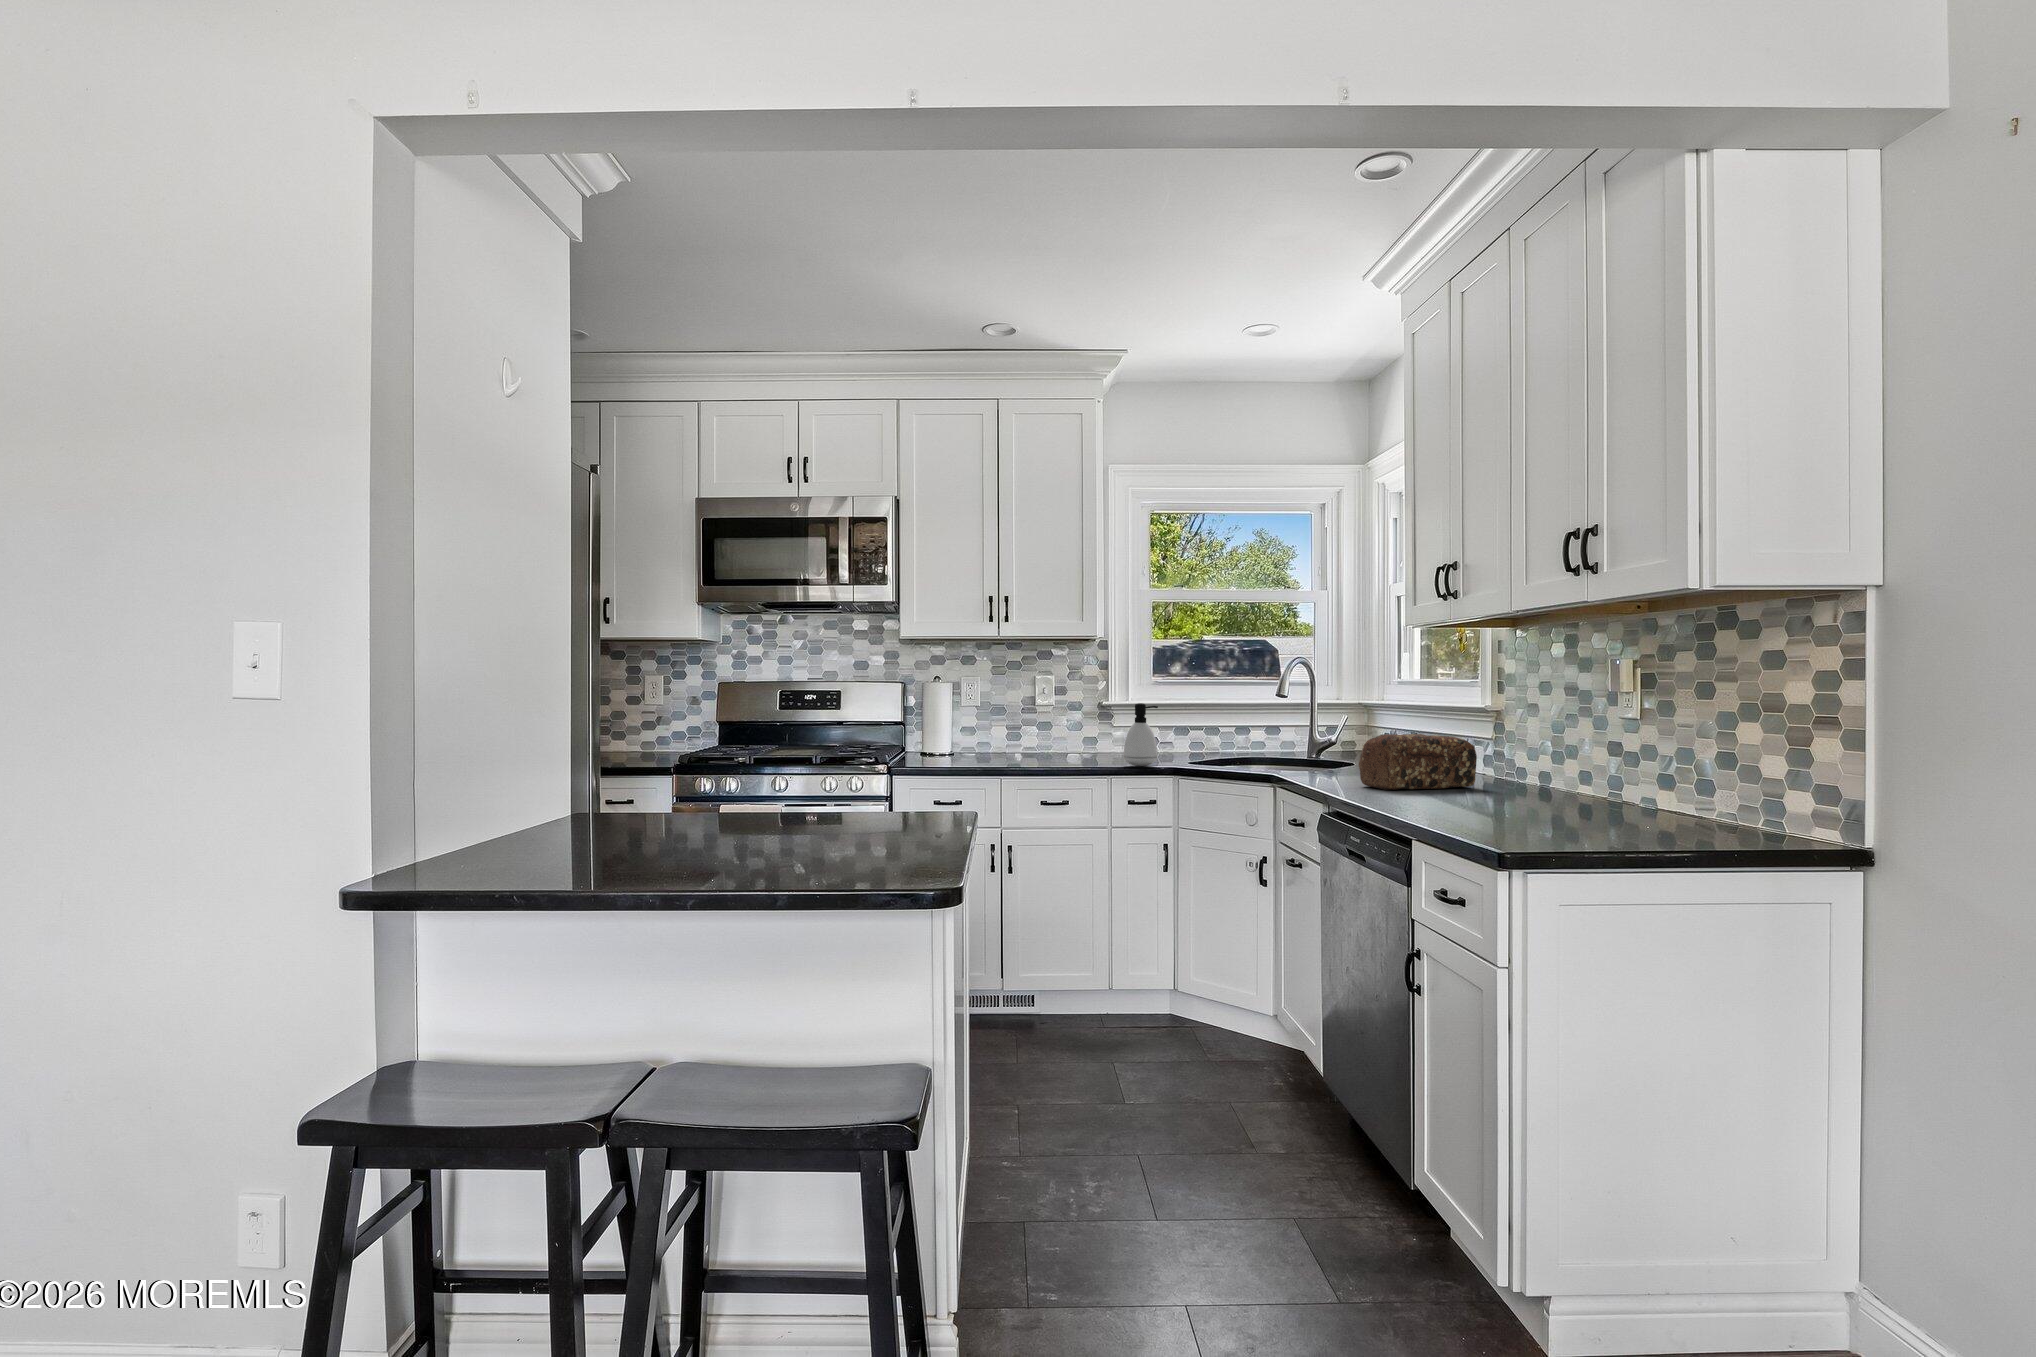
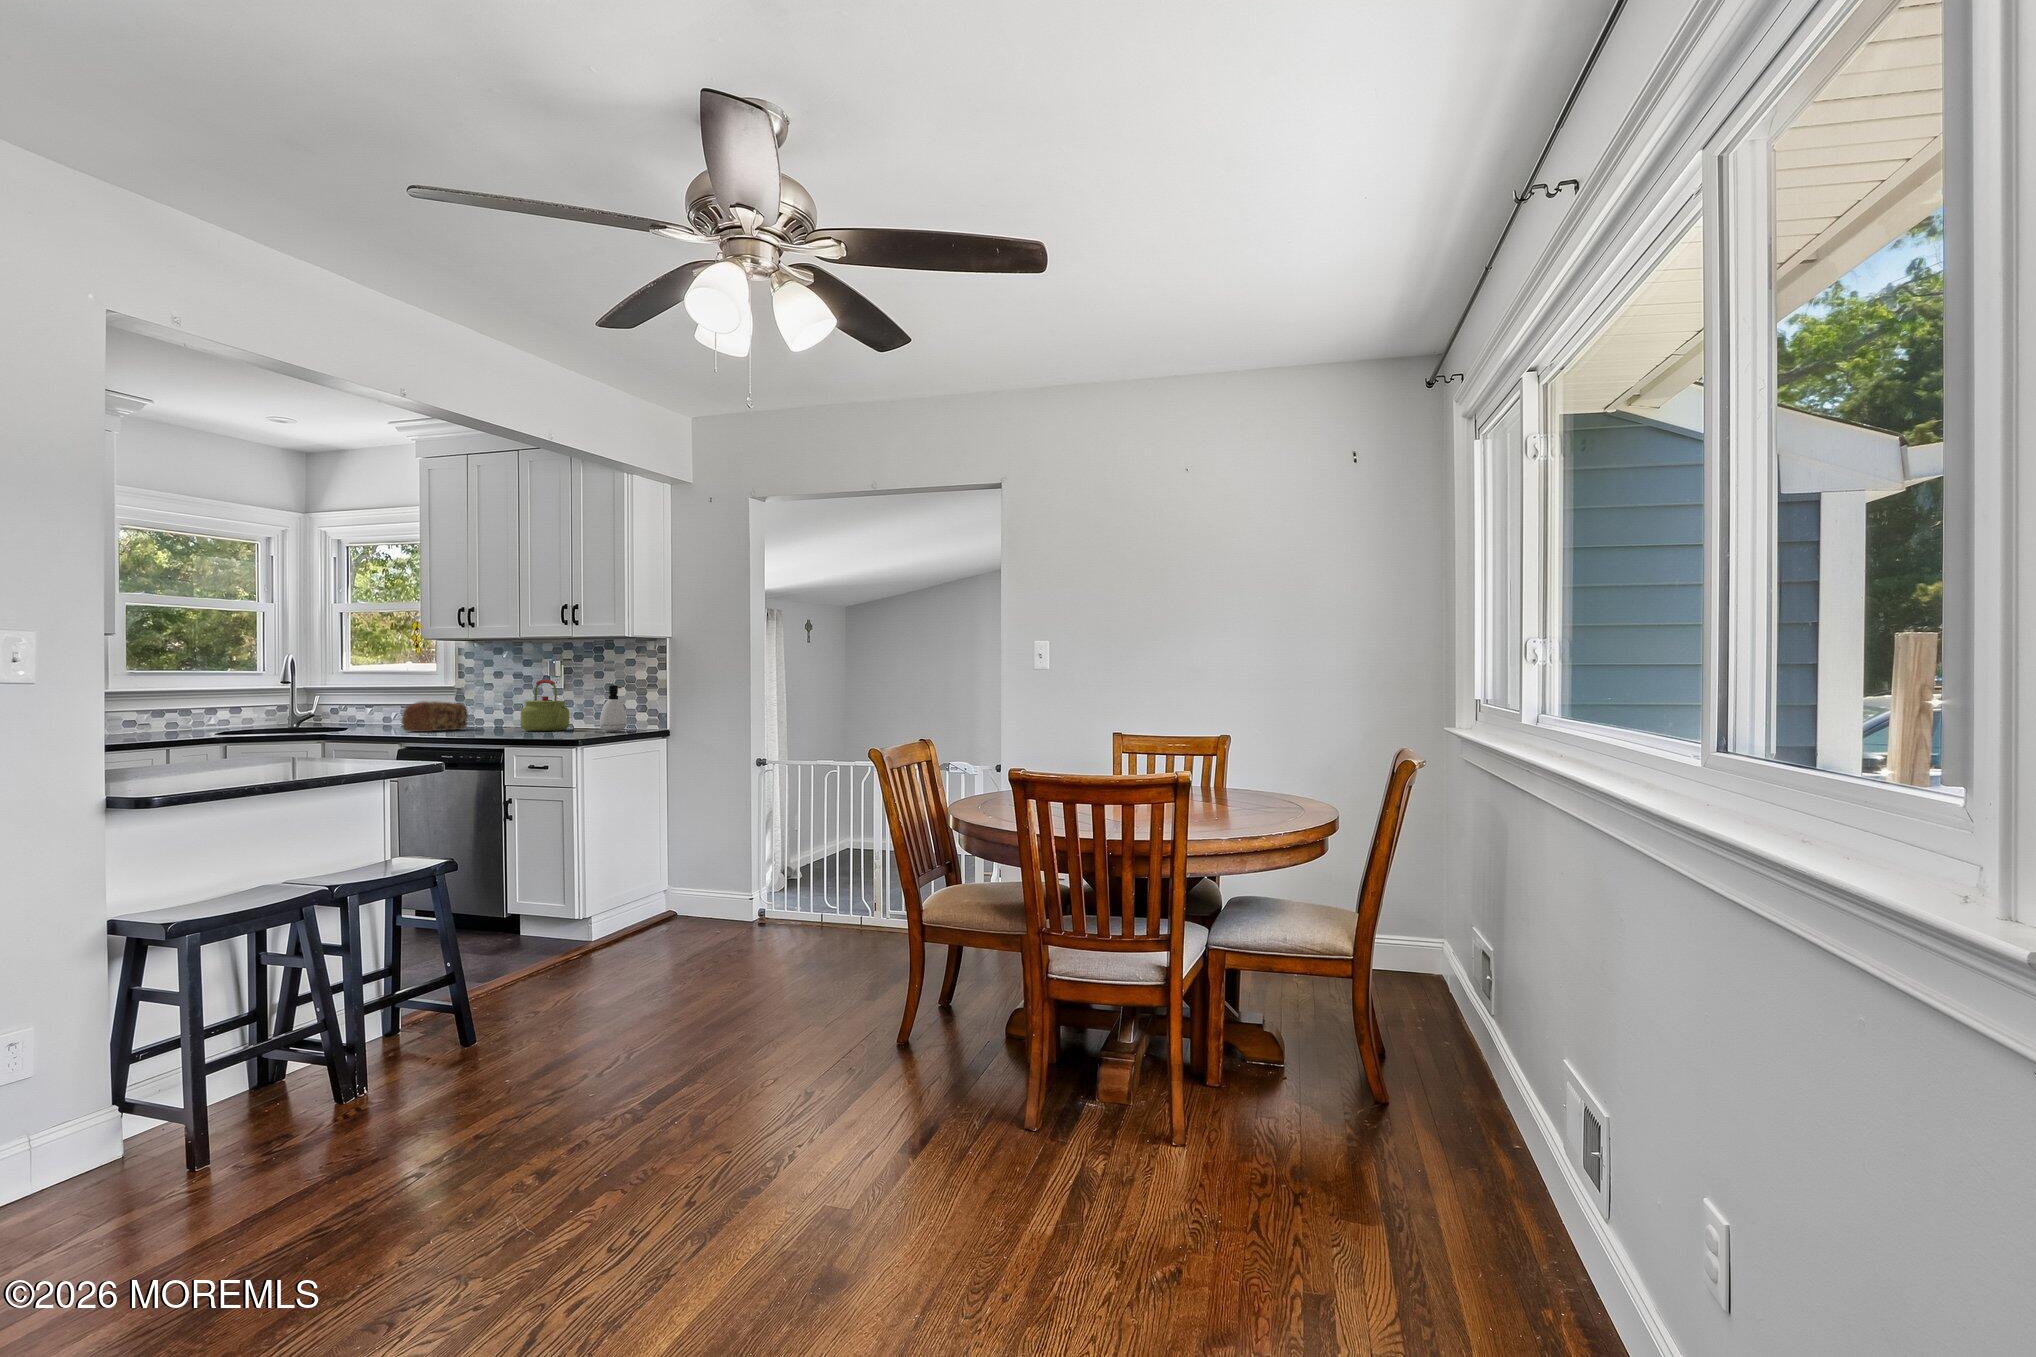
kettle: none [1519,699,1627,815] -> present [520,679,569,731]
soap dispenser: present [1124,703,1158,766] -> present [600,685,627,732]

